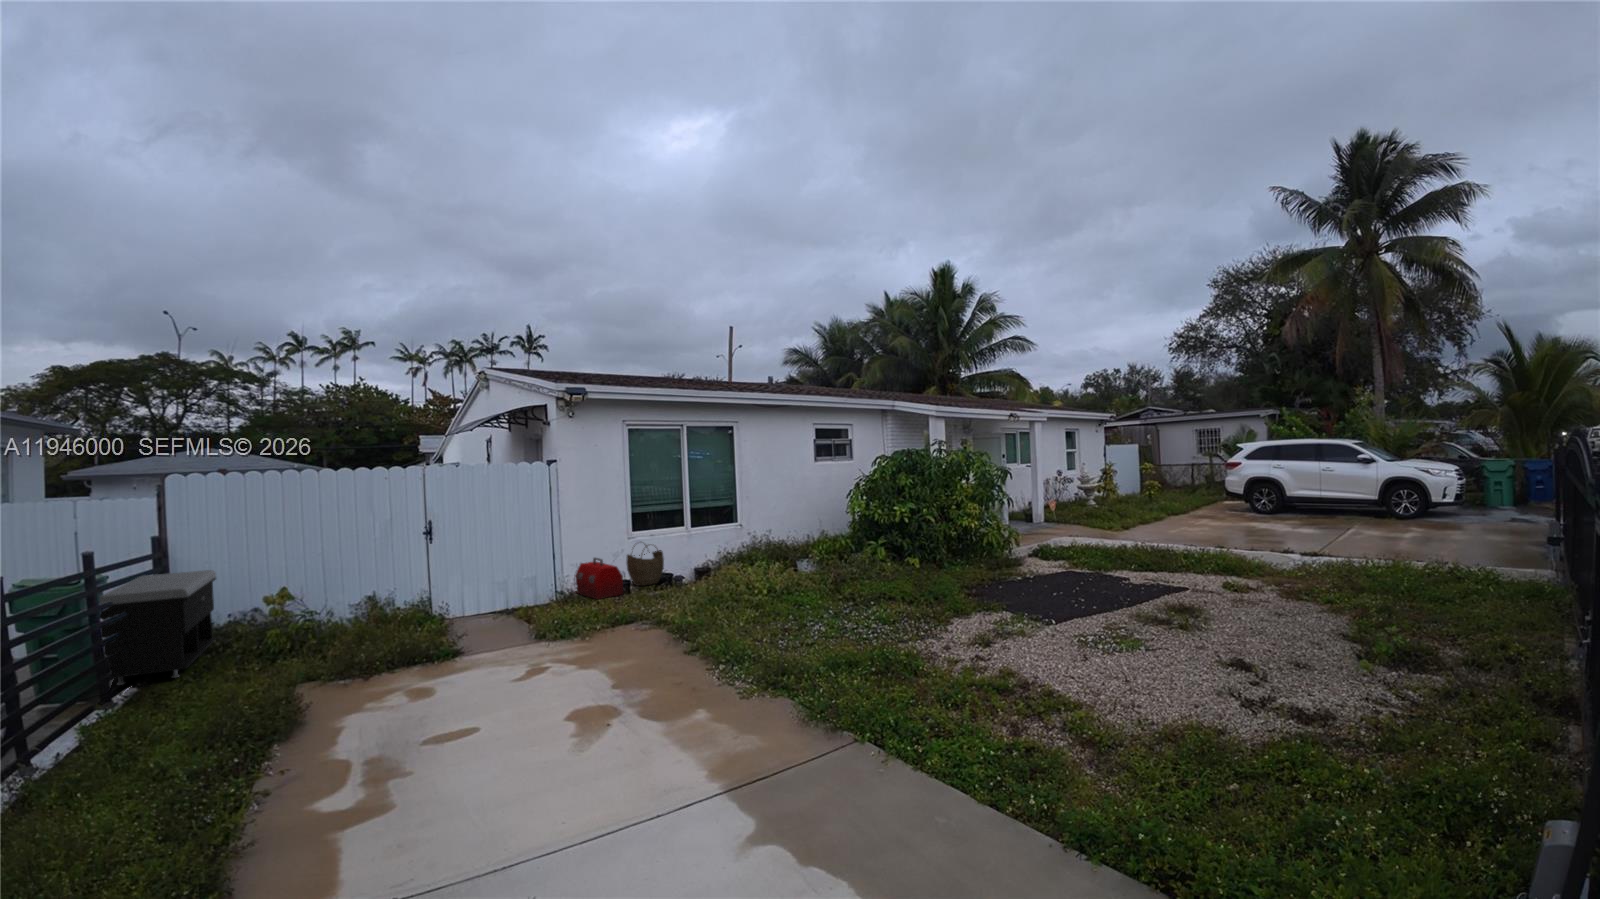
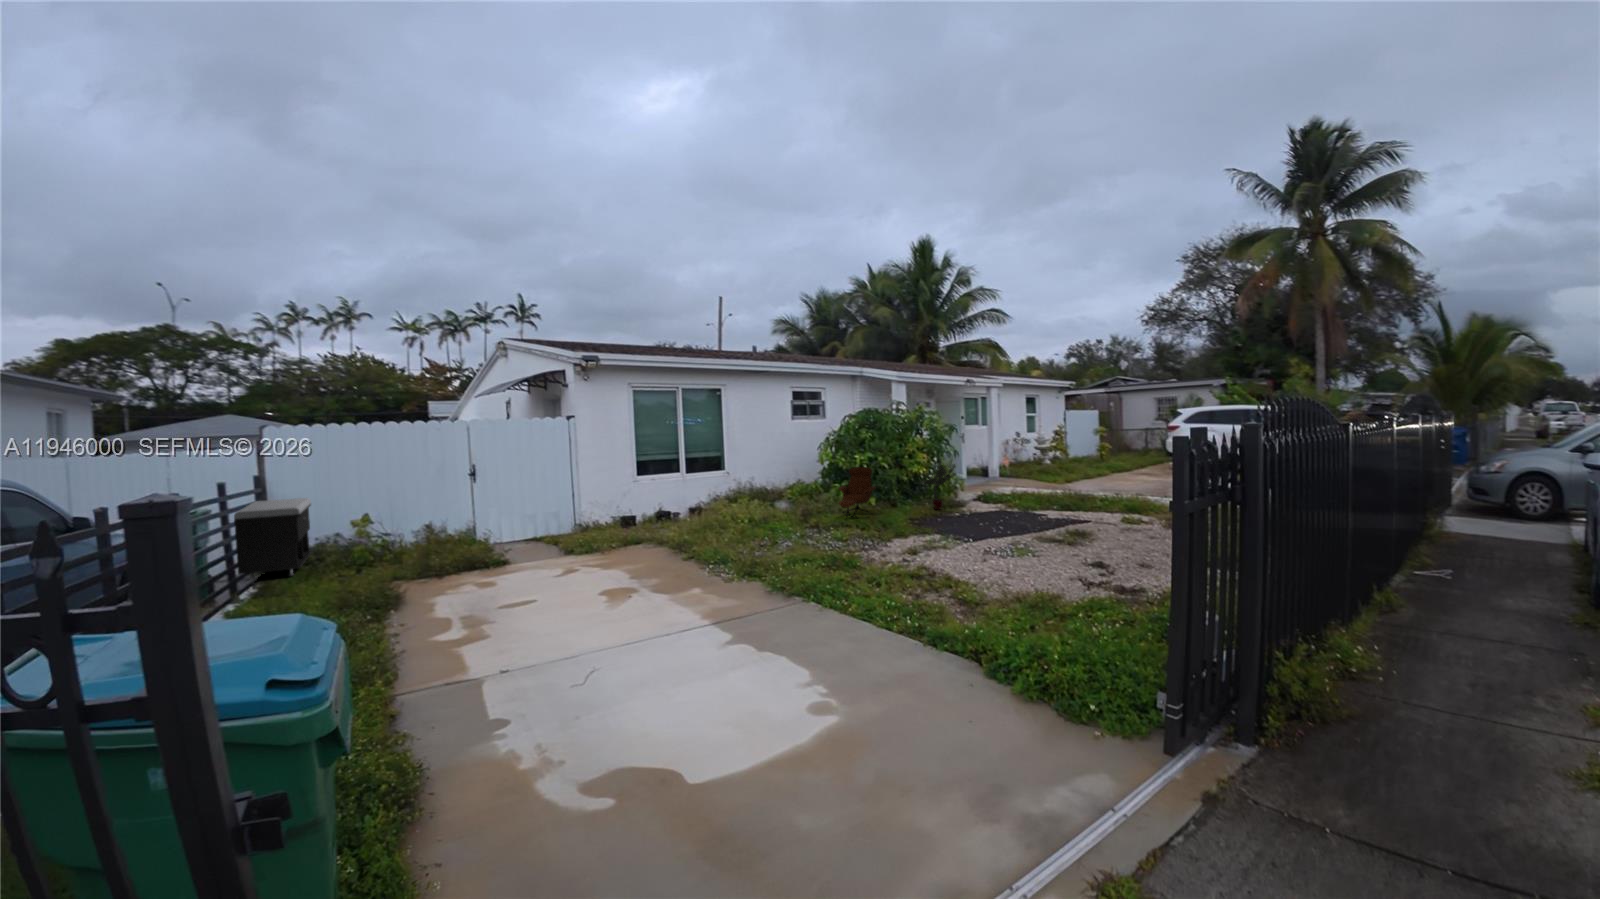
potted tree: none [968,507,1012,570] -> present [921,459,956,510]
lounge chair: none [873,519,919,585] -> present [839,467,876,517]
woven basket: present [626,545,664,586] -> none [631,485,662,521]
toolbox: present [575,558,623,599] -> none [589,496,629,530]

